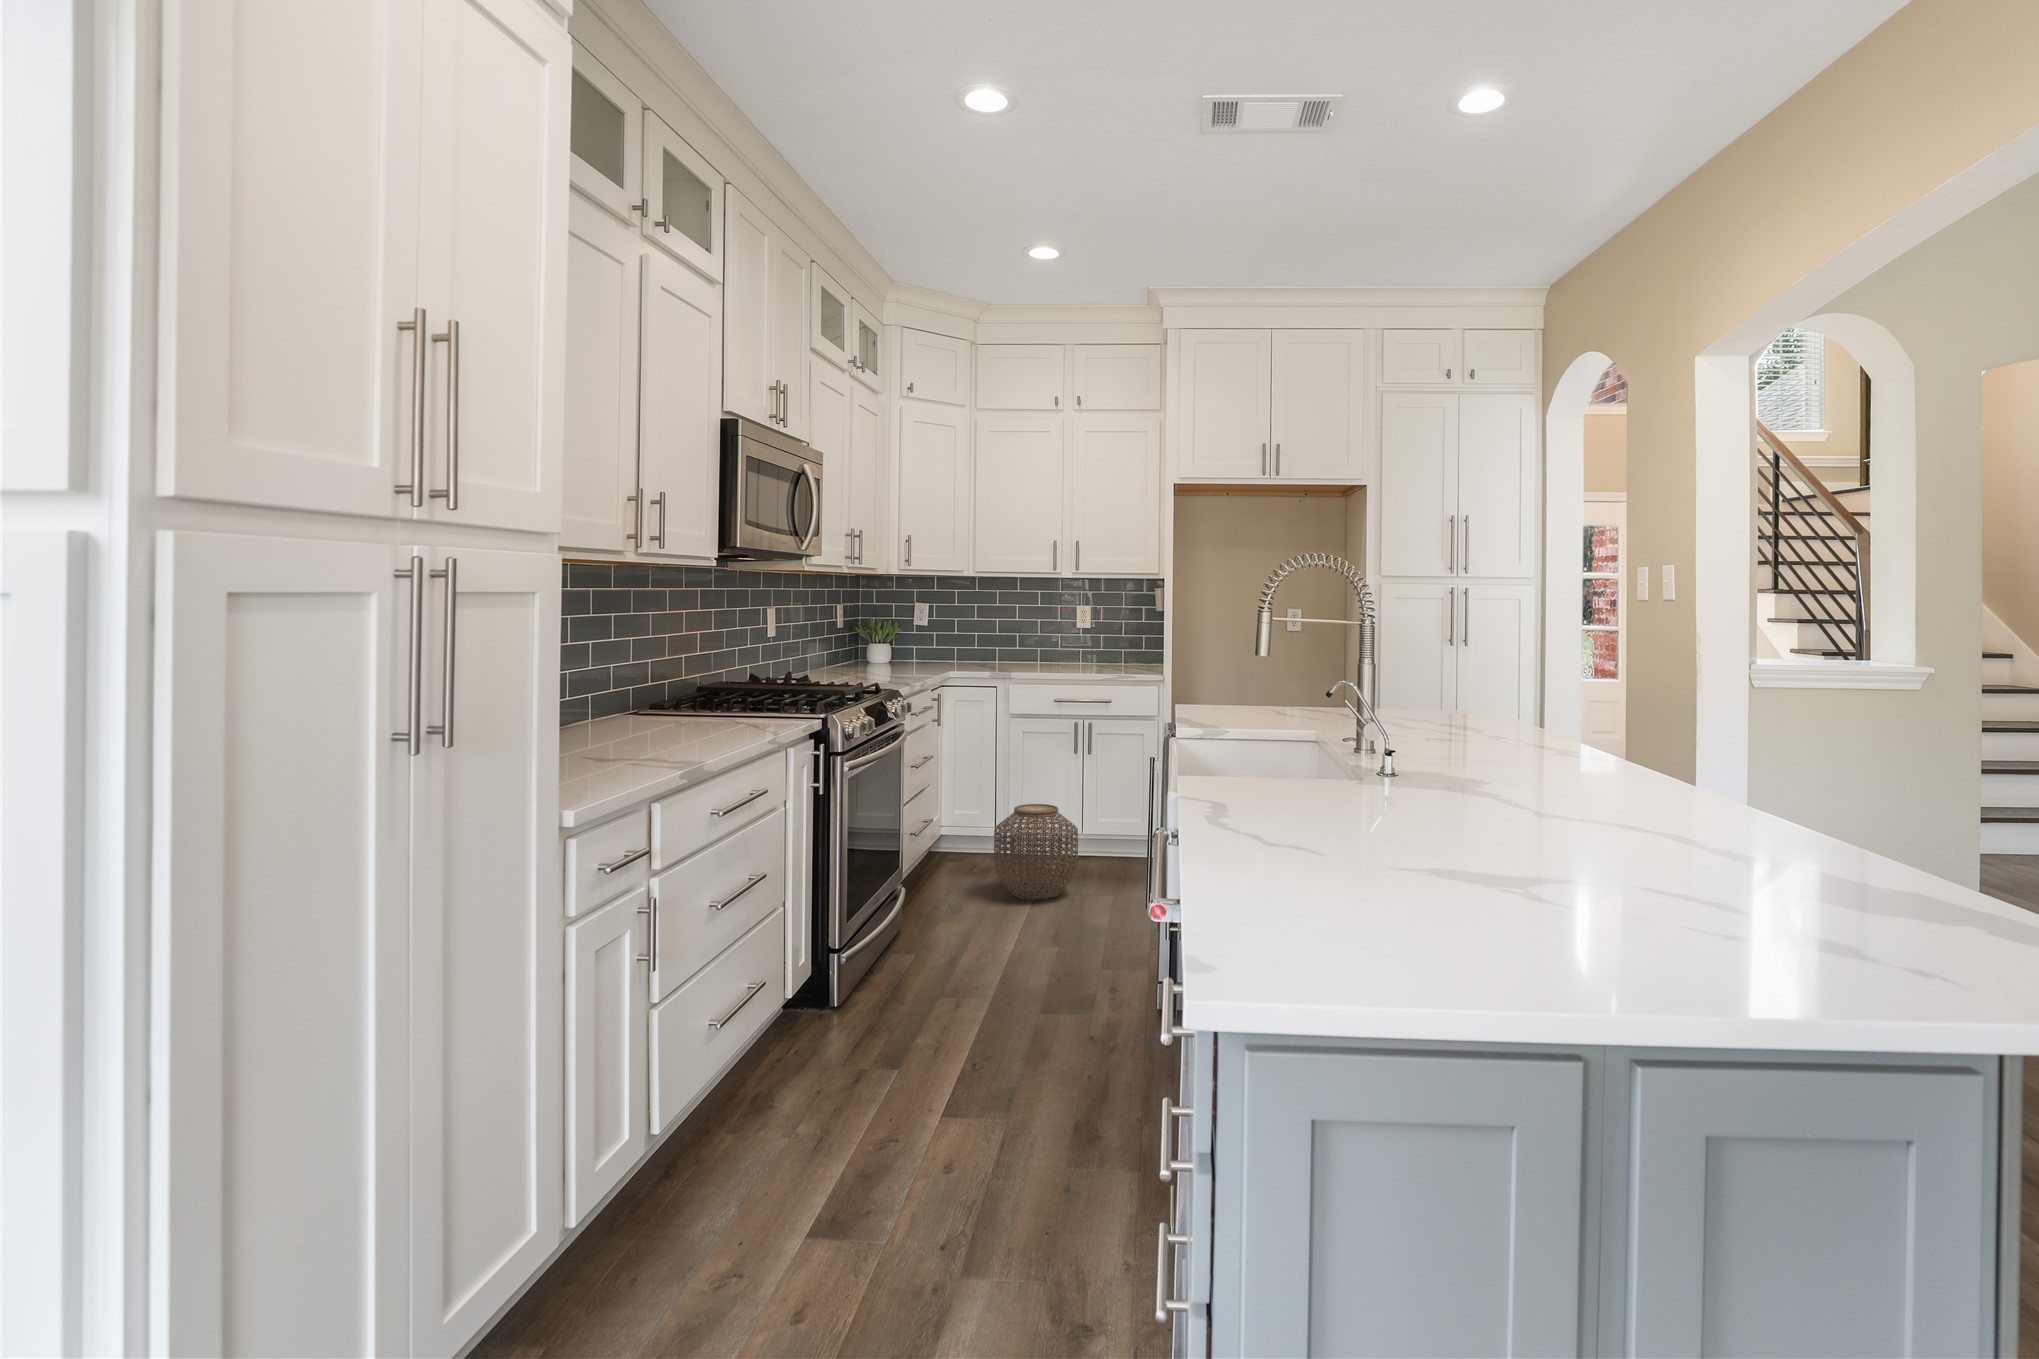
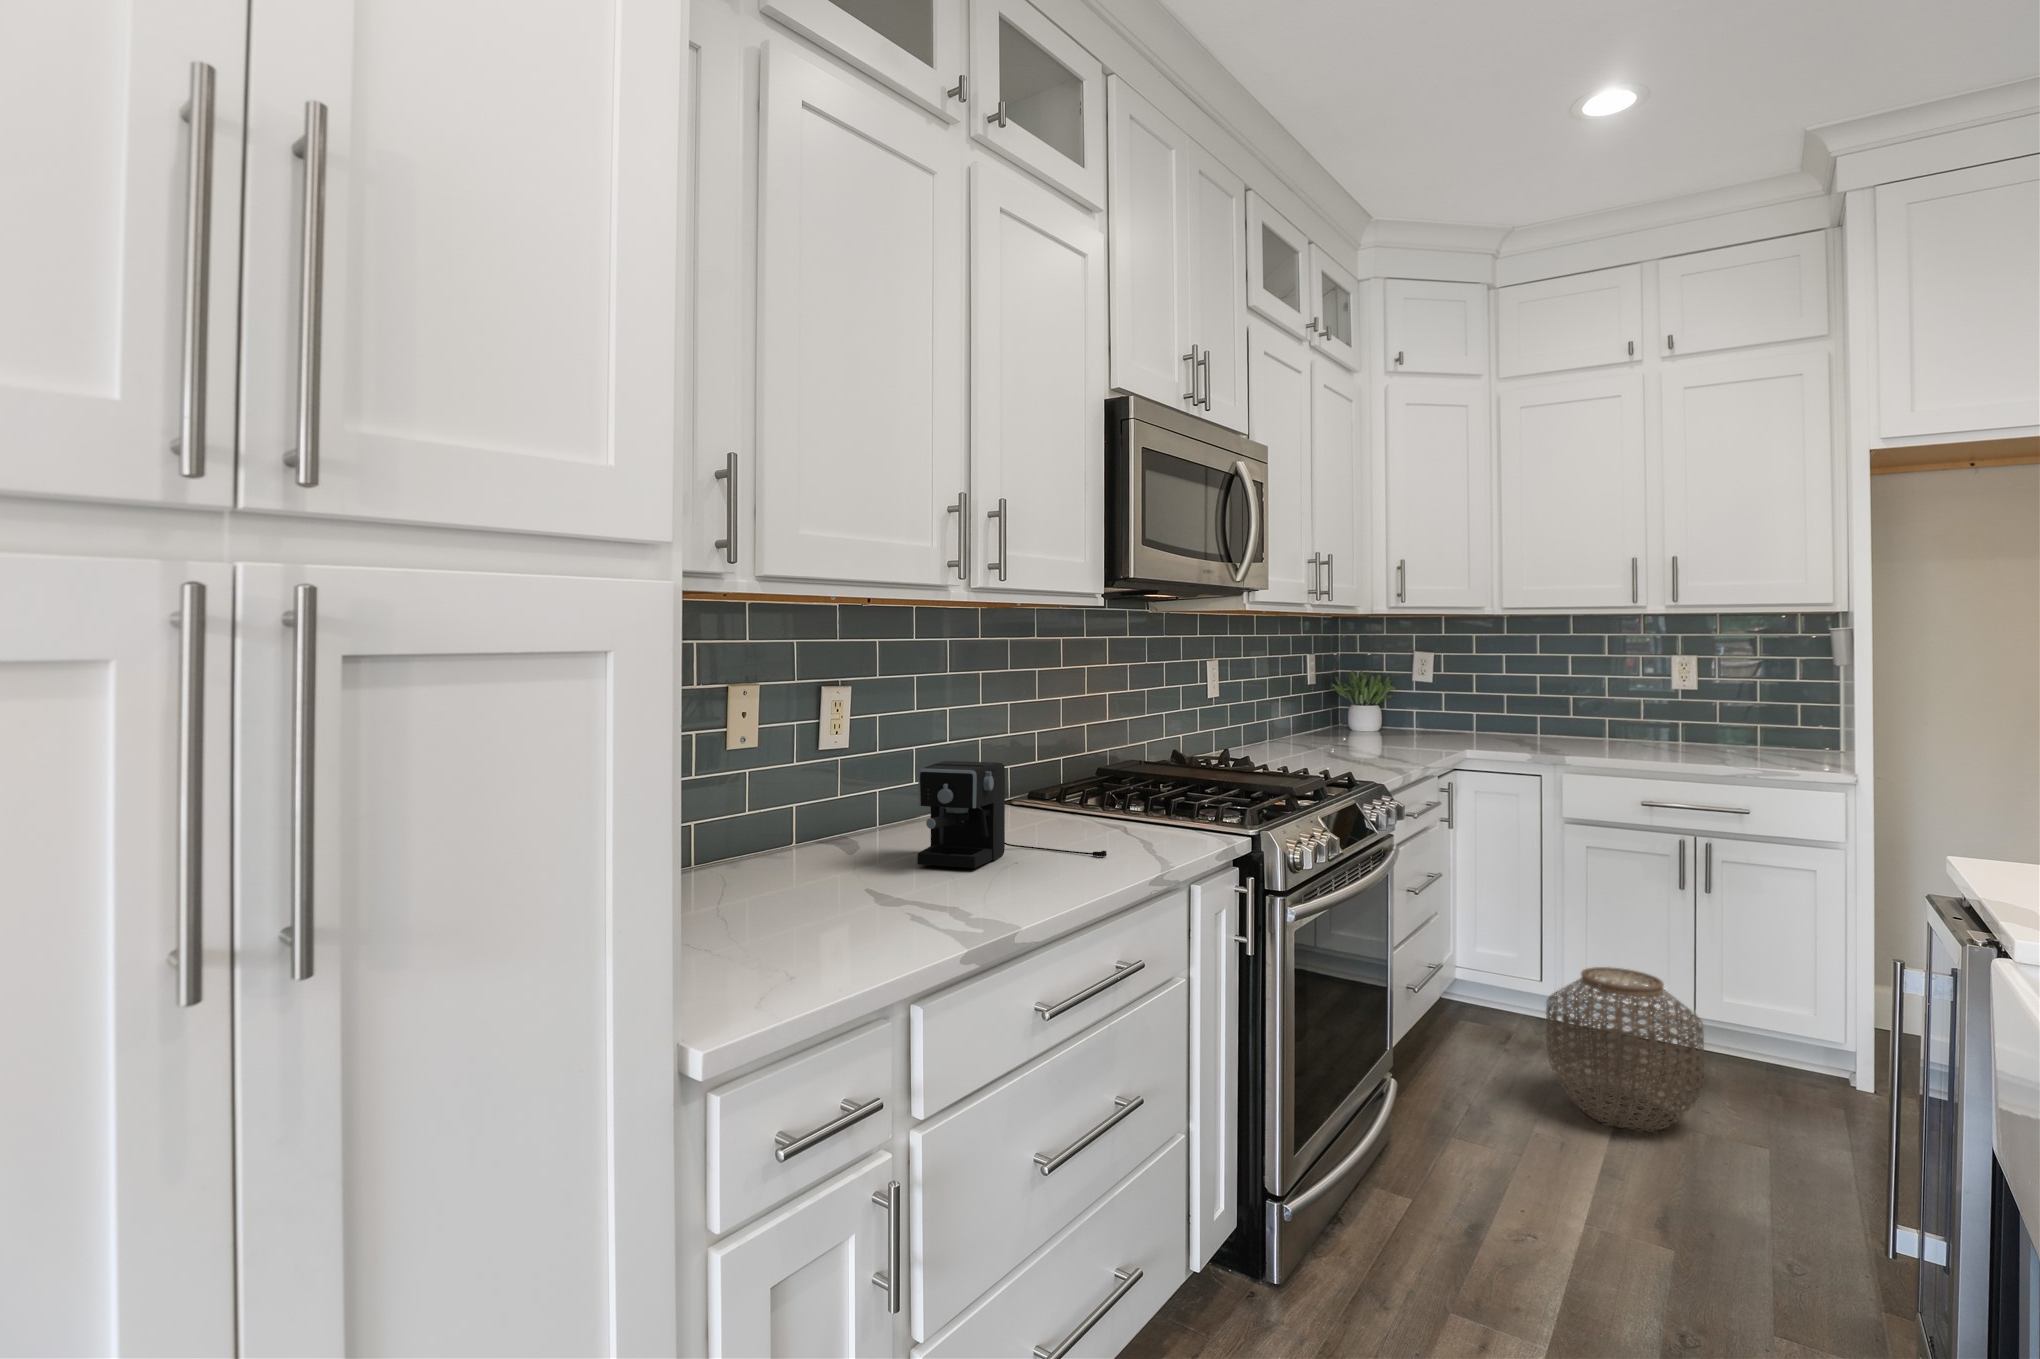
coffee maker: none [606,673,735,741] -> present [917,761,1107,868]

